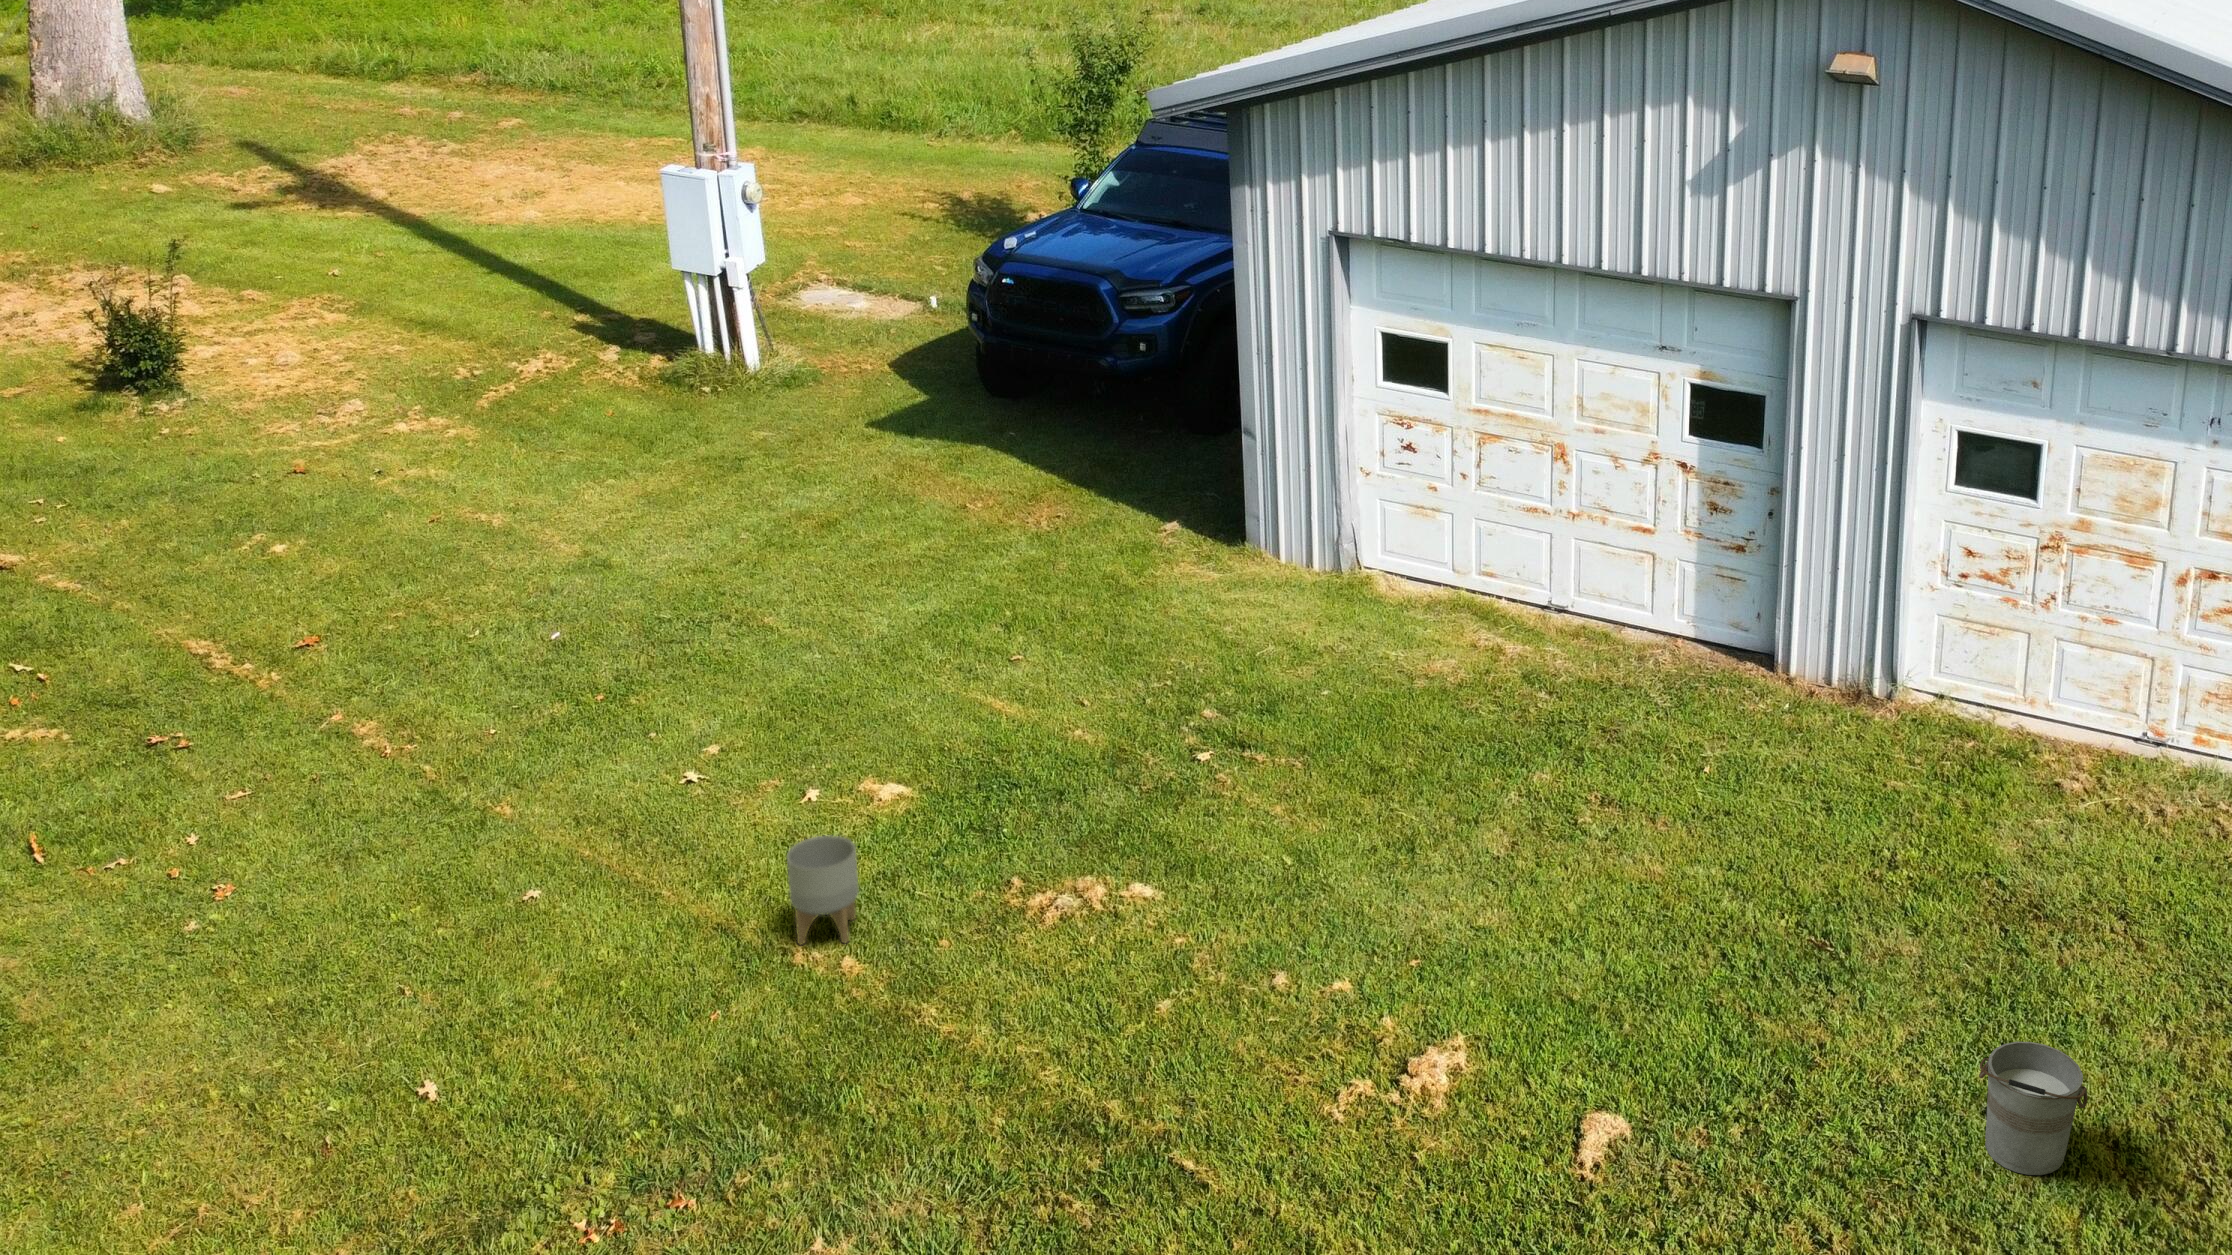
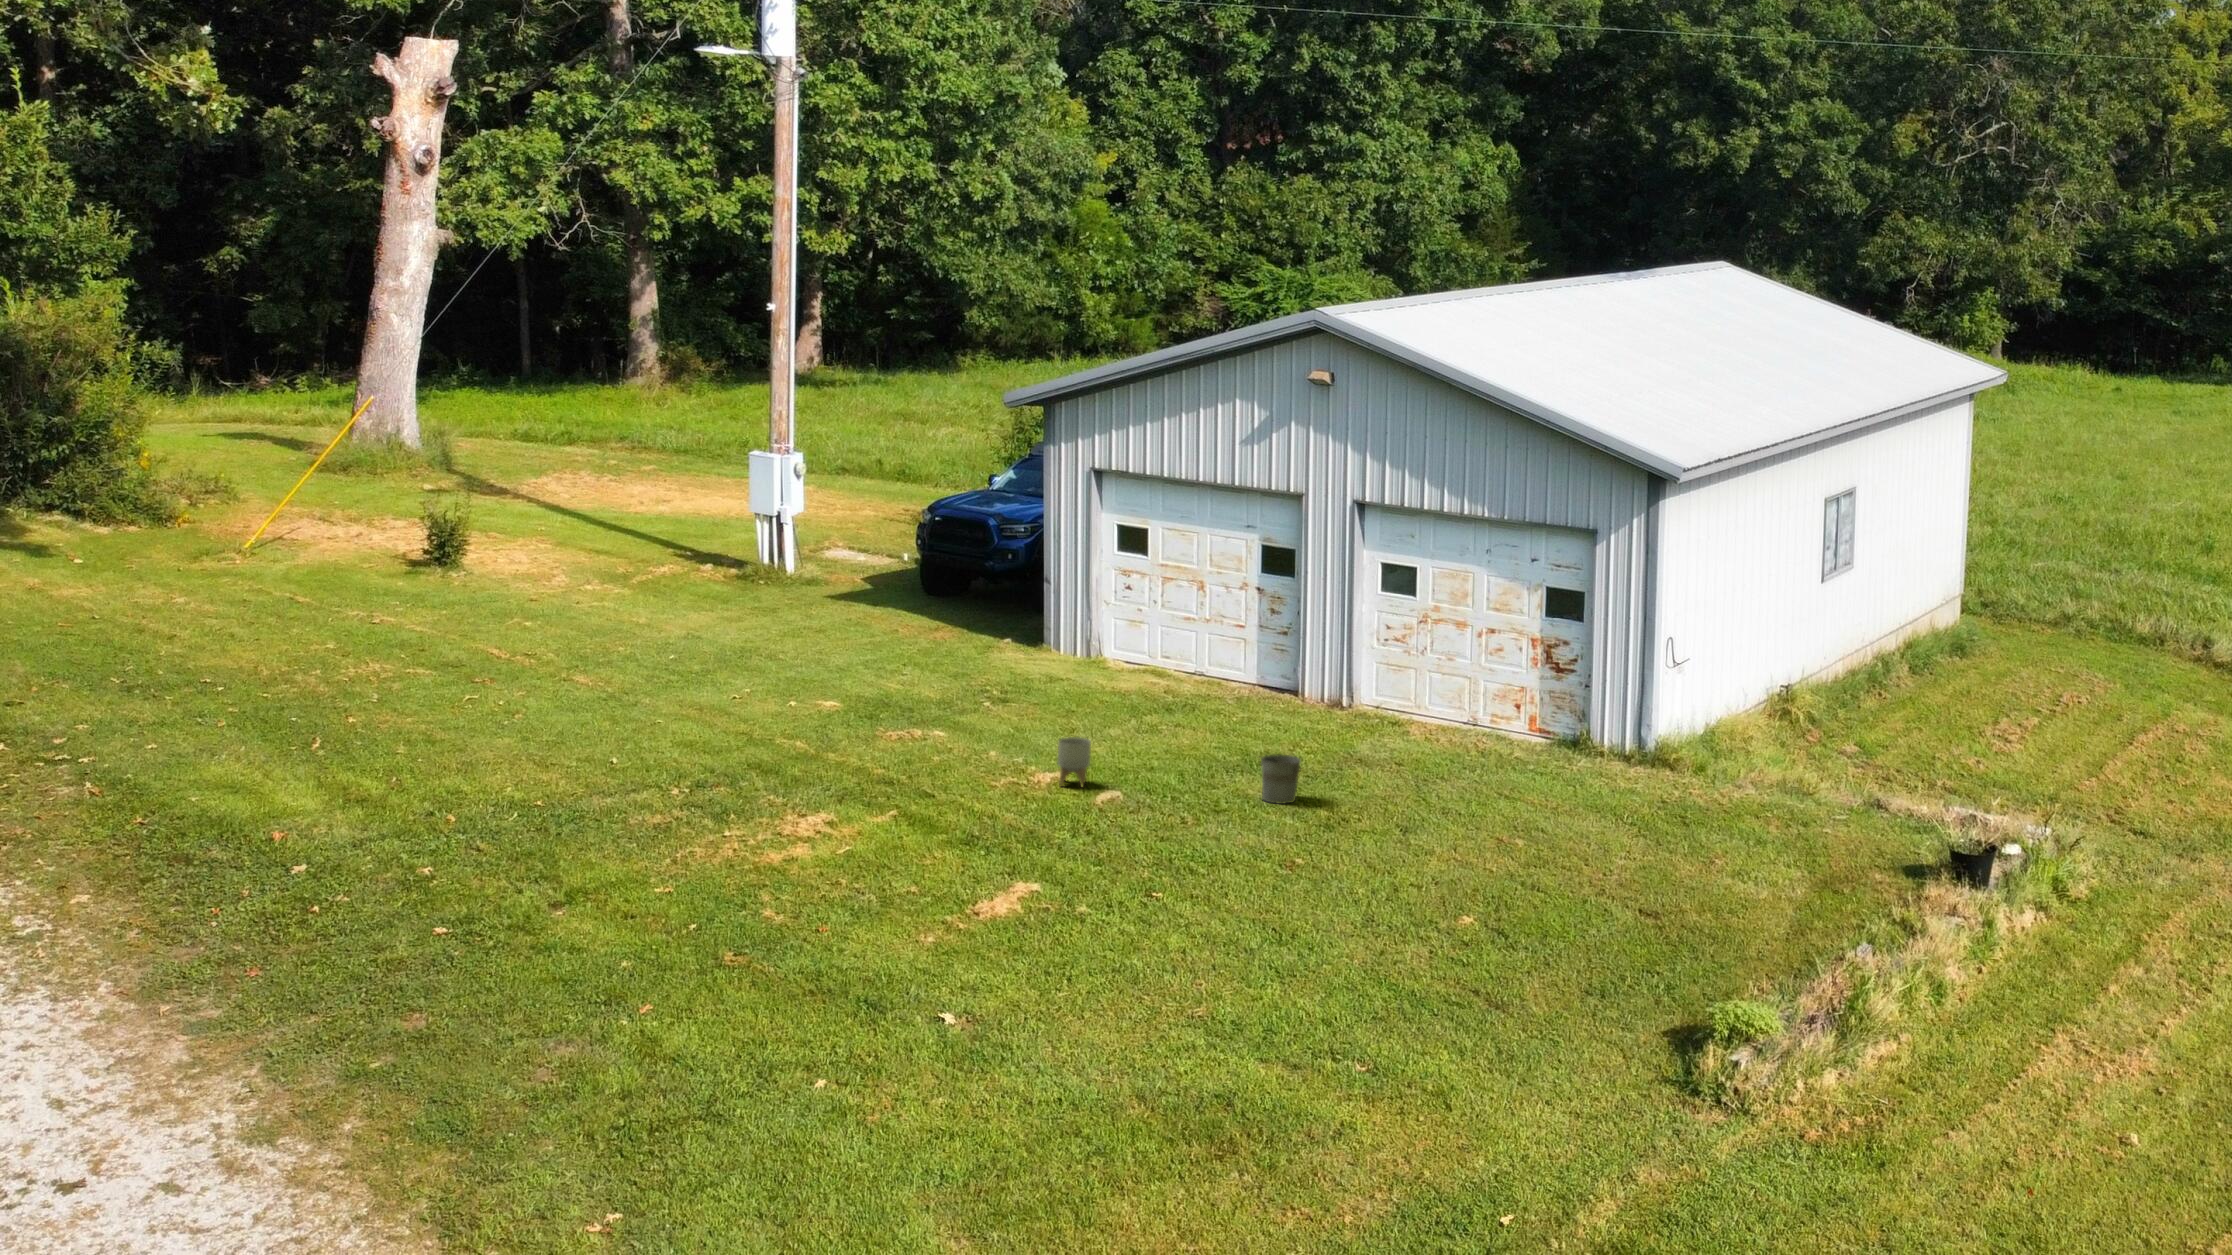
planter: present [787,835,859,945] -> present [1058,737,1091,787]

